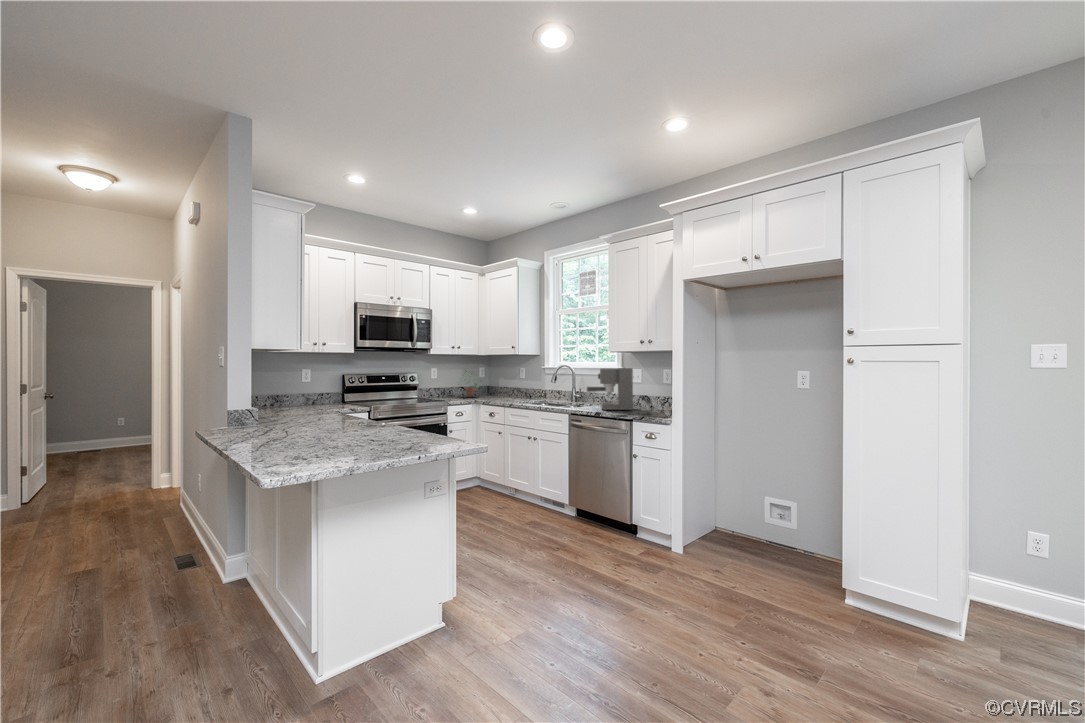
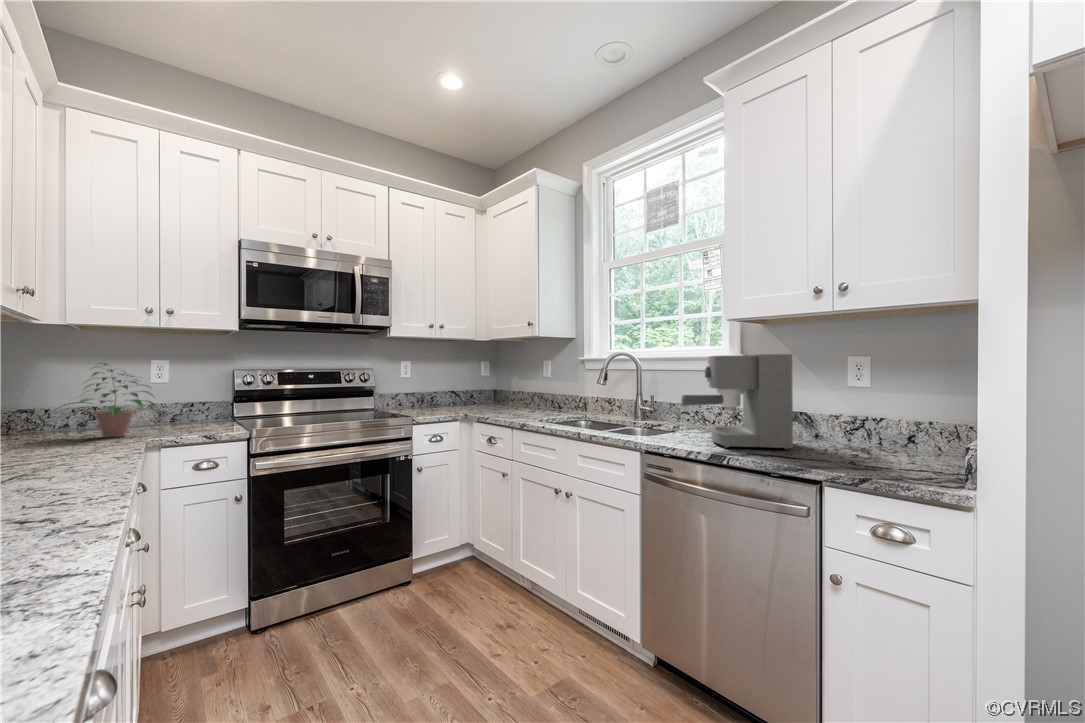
potted plant: present [464,370,480,397] -> present [63,364,162,437]

